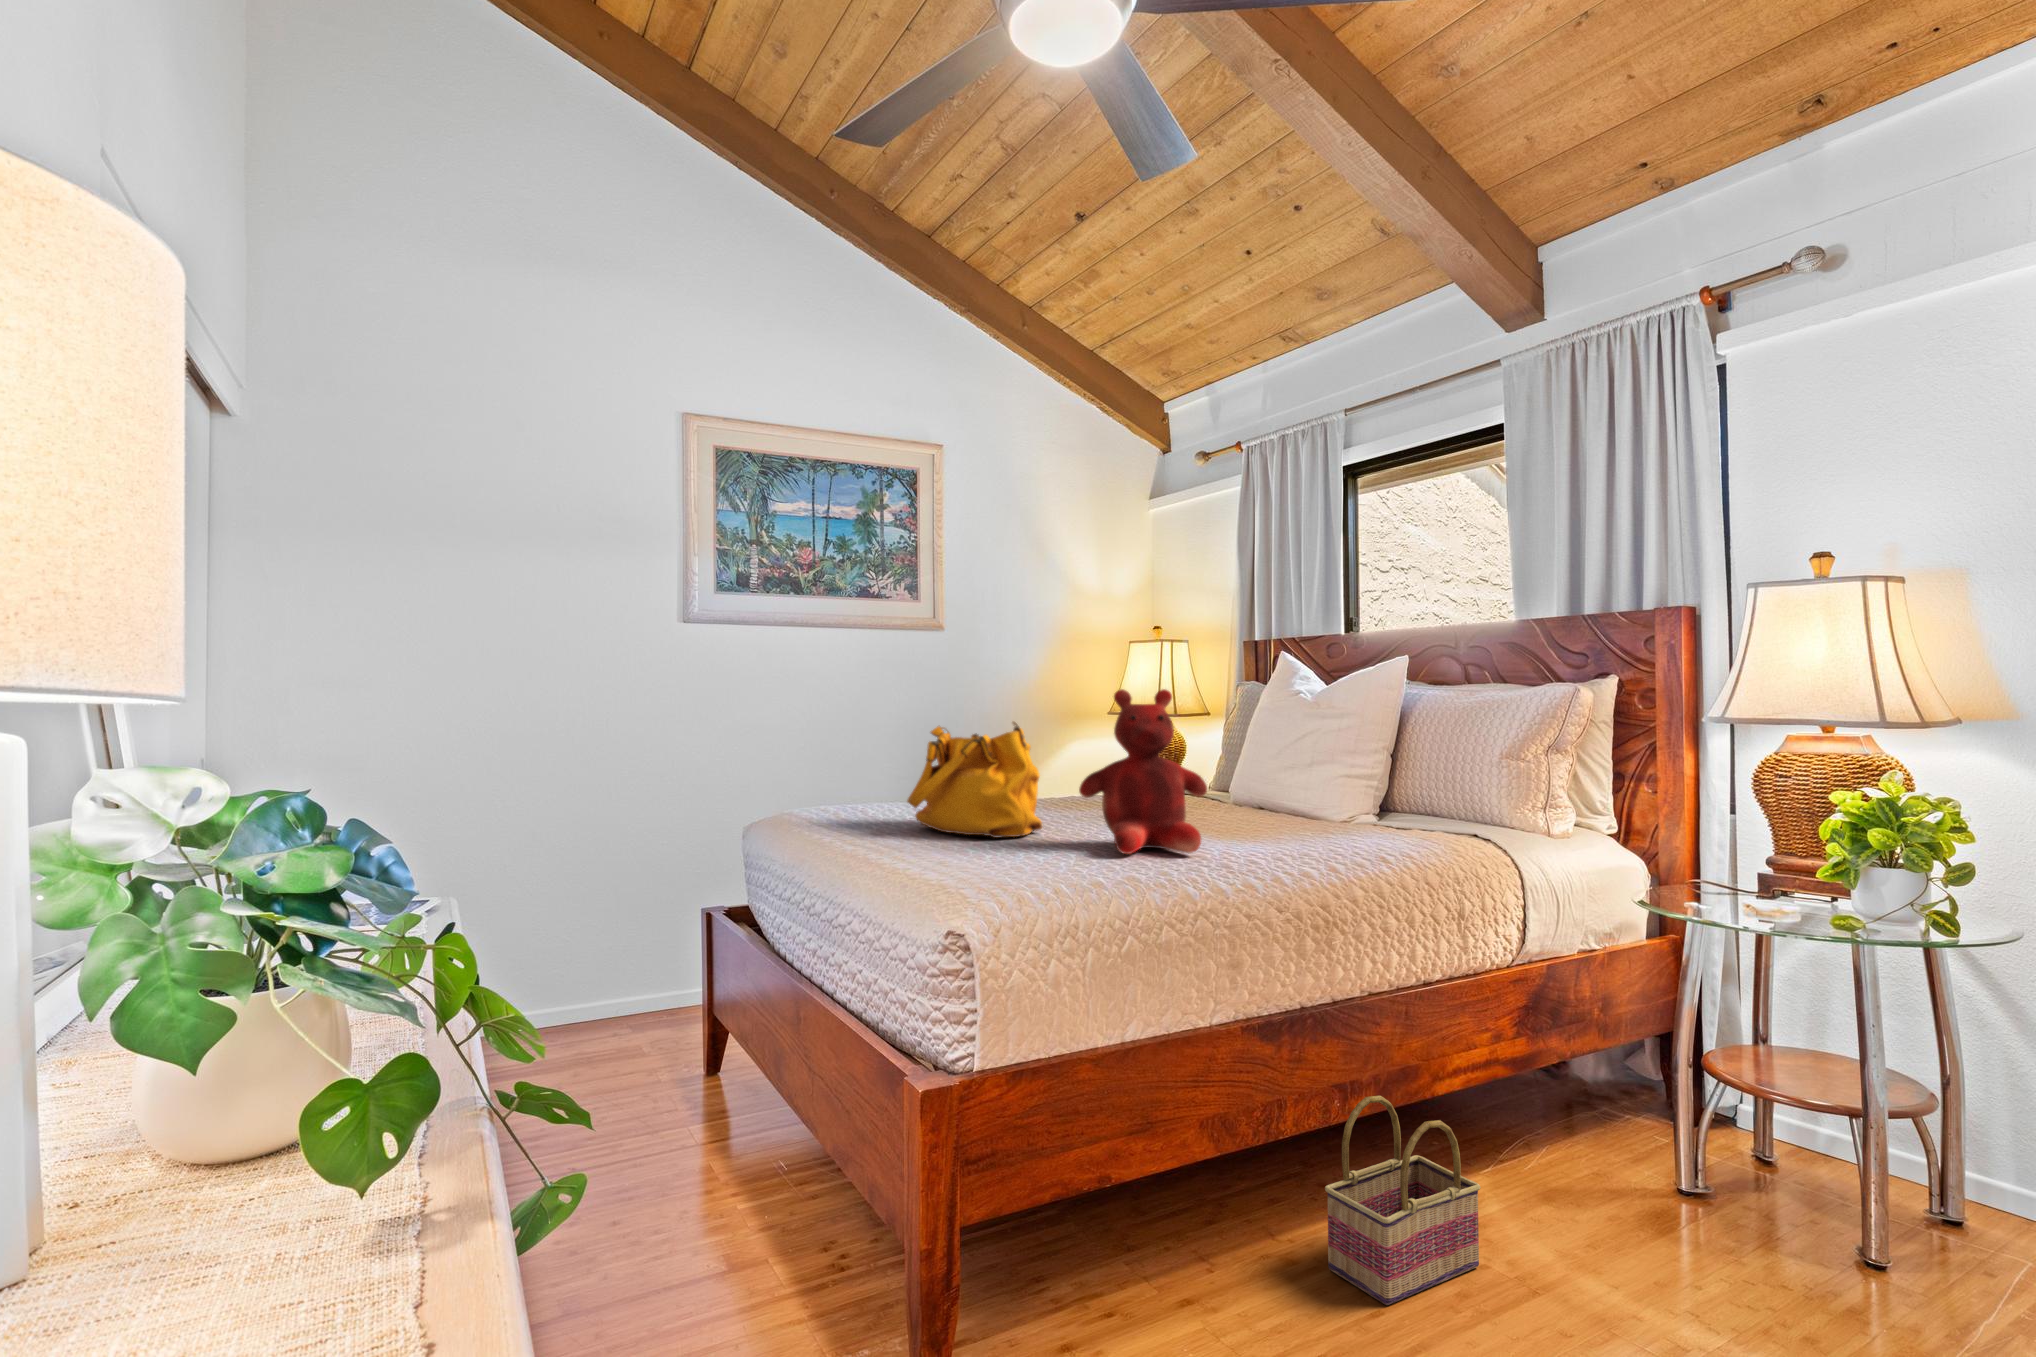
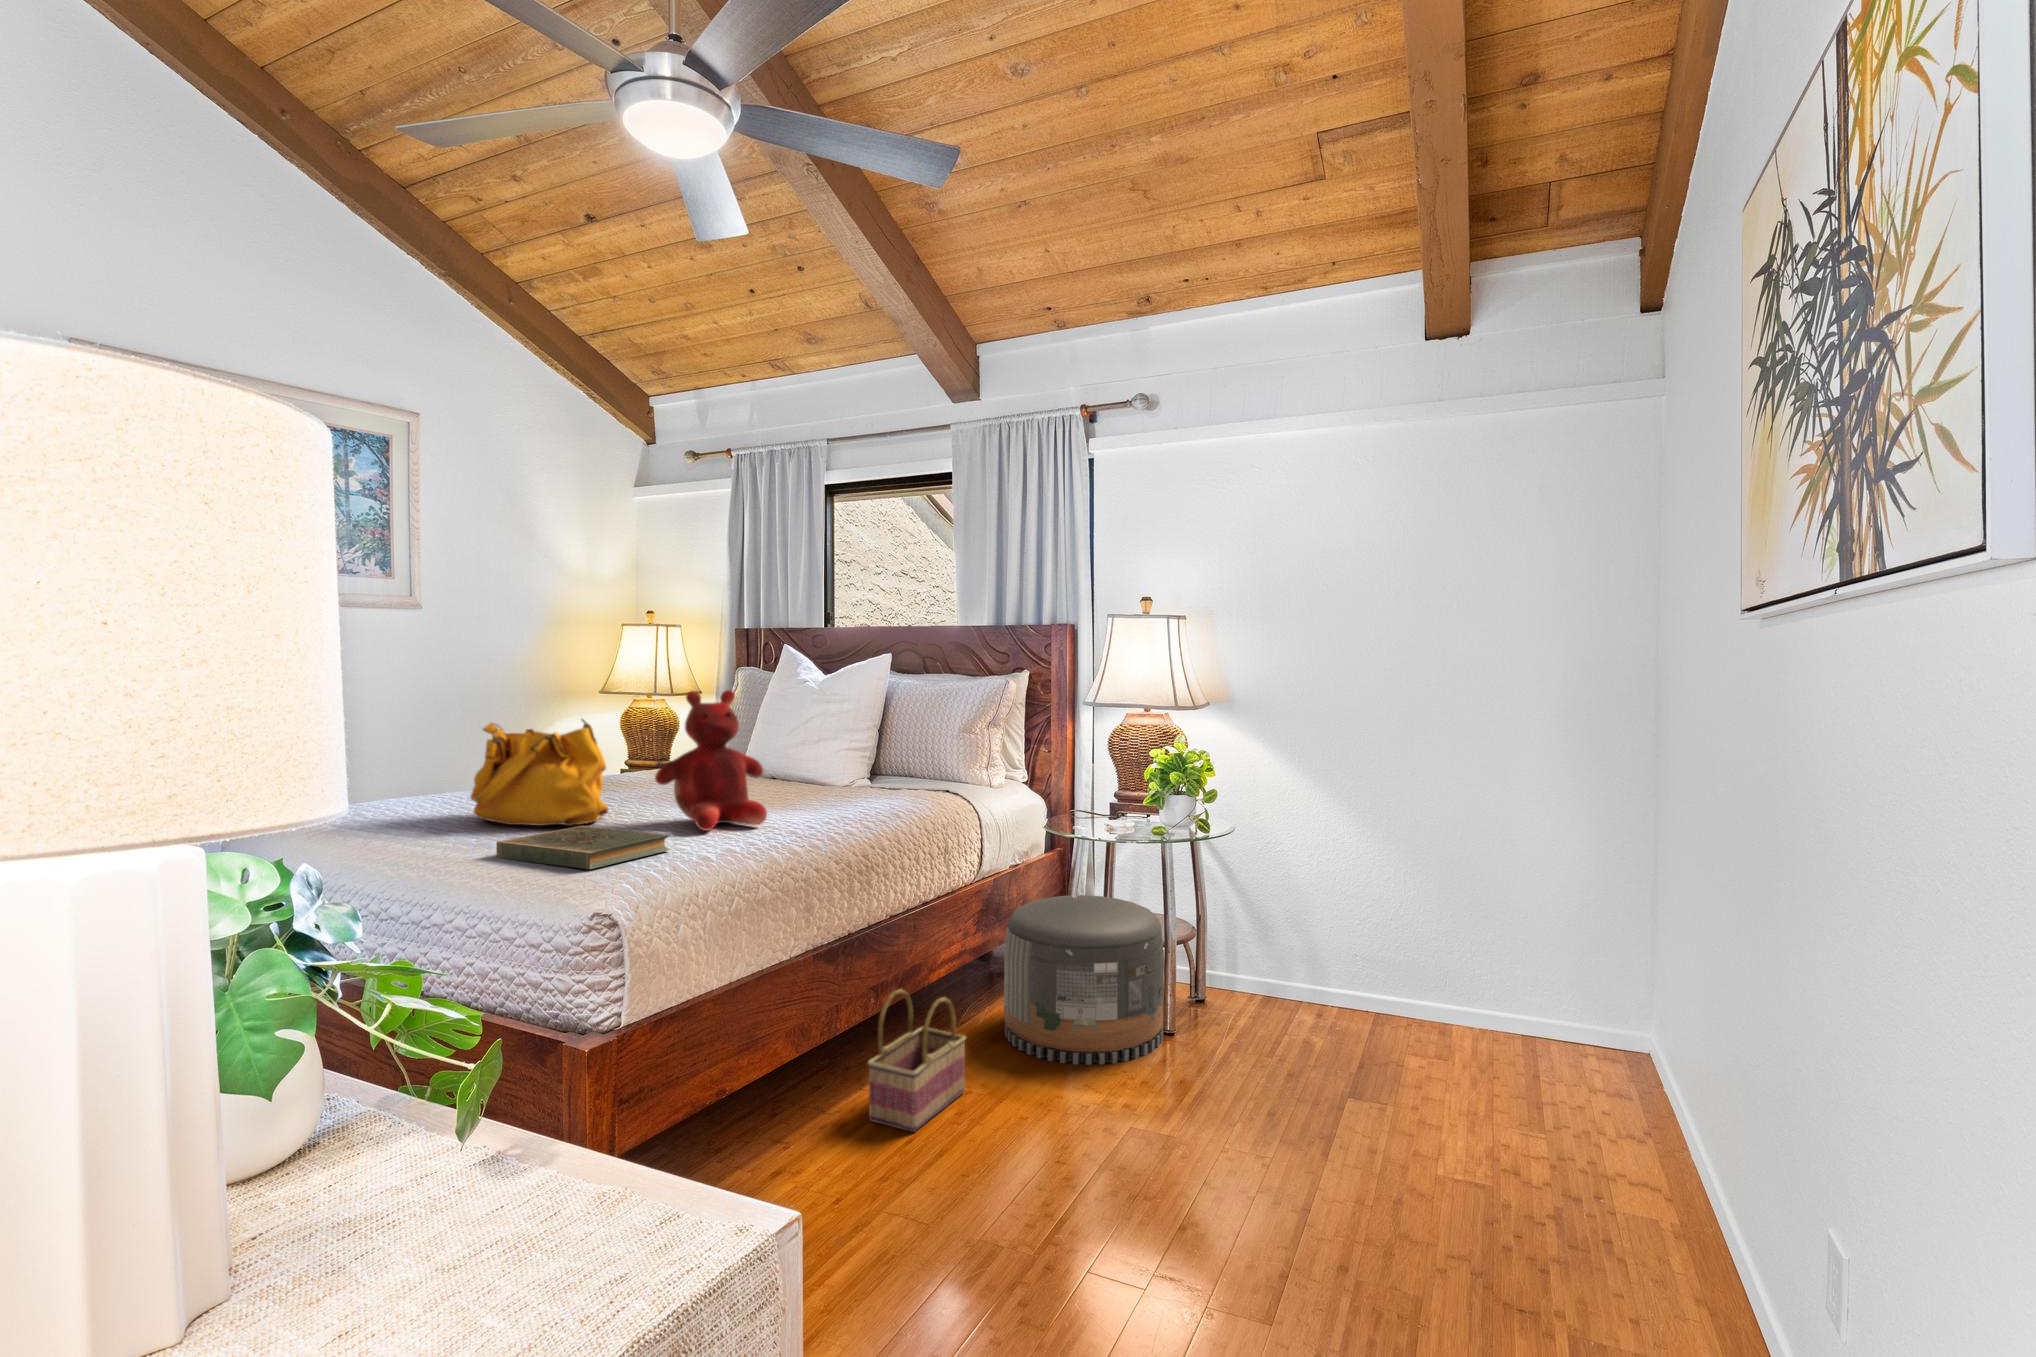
book: none [899,836,1068,881] -> present [497,826,670,869]
pouf: none [1562,1005,1862,1294] -> present [1004,895,1164,1065]

